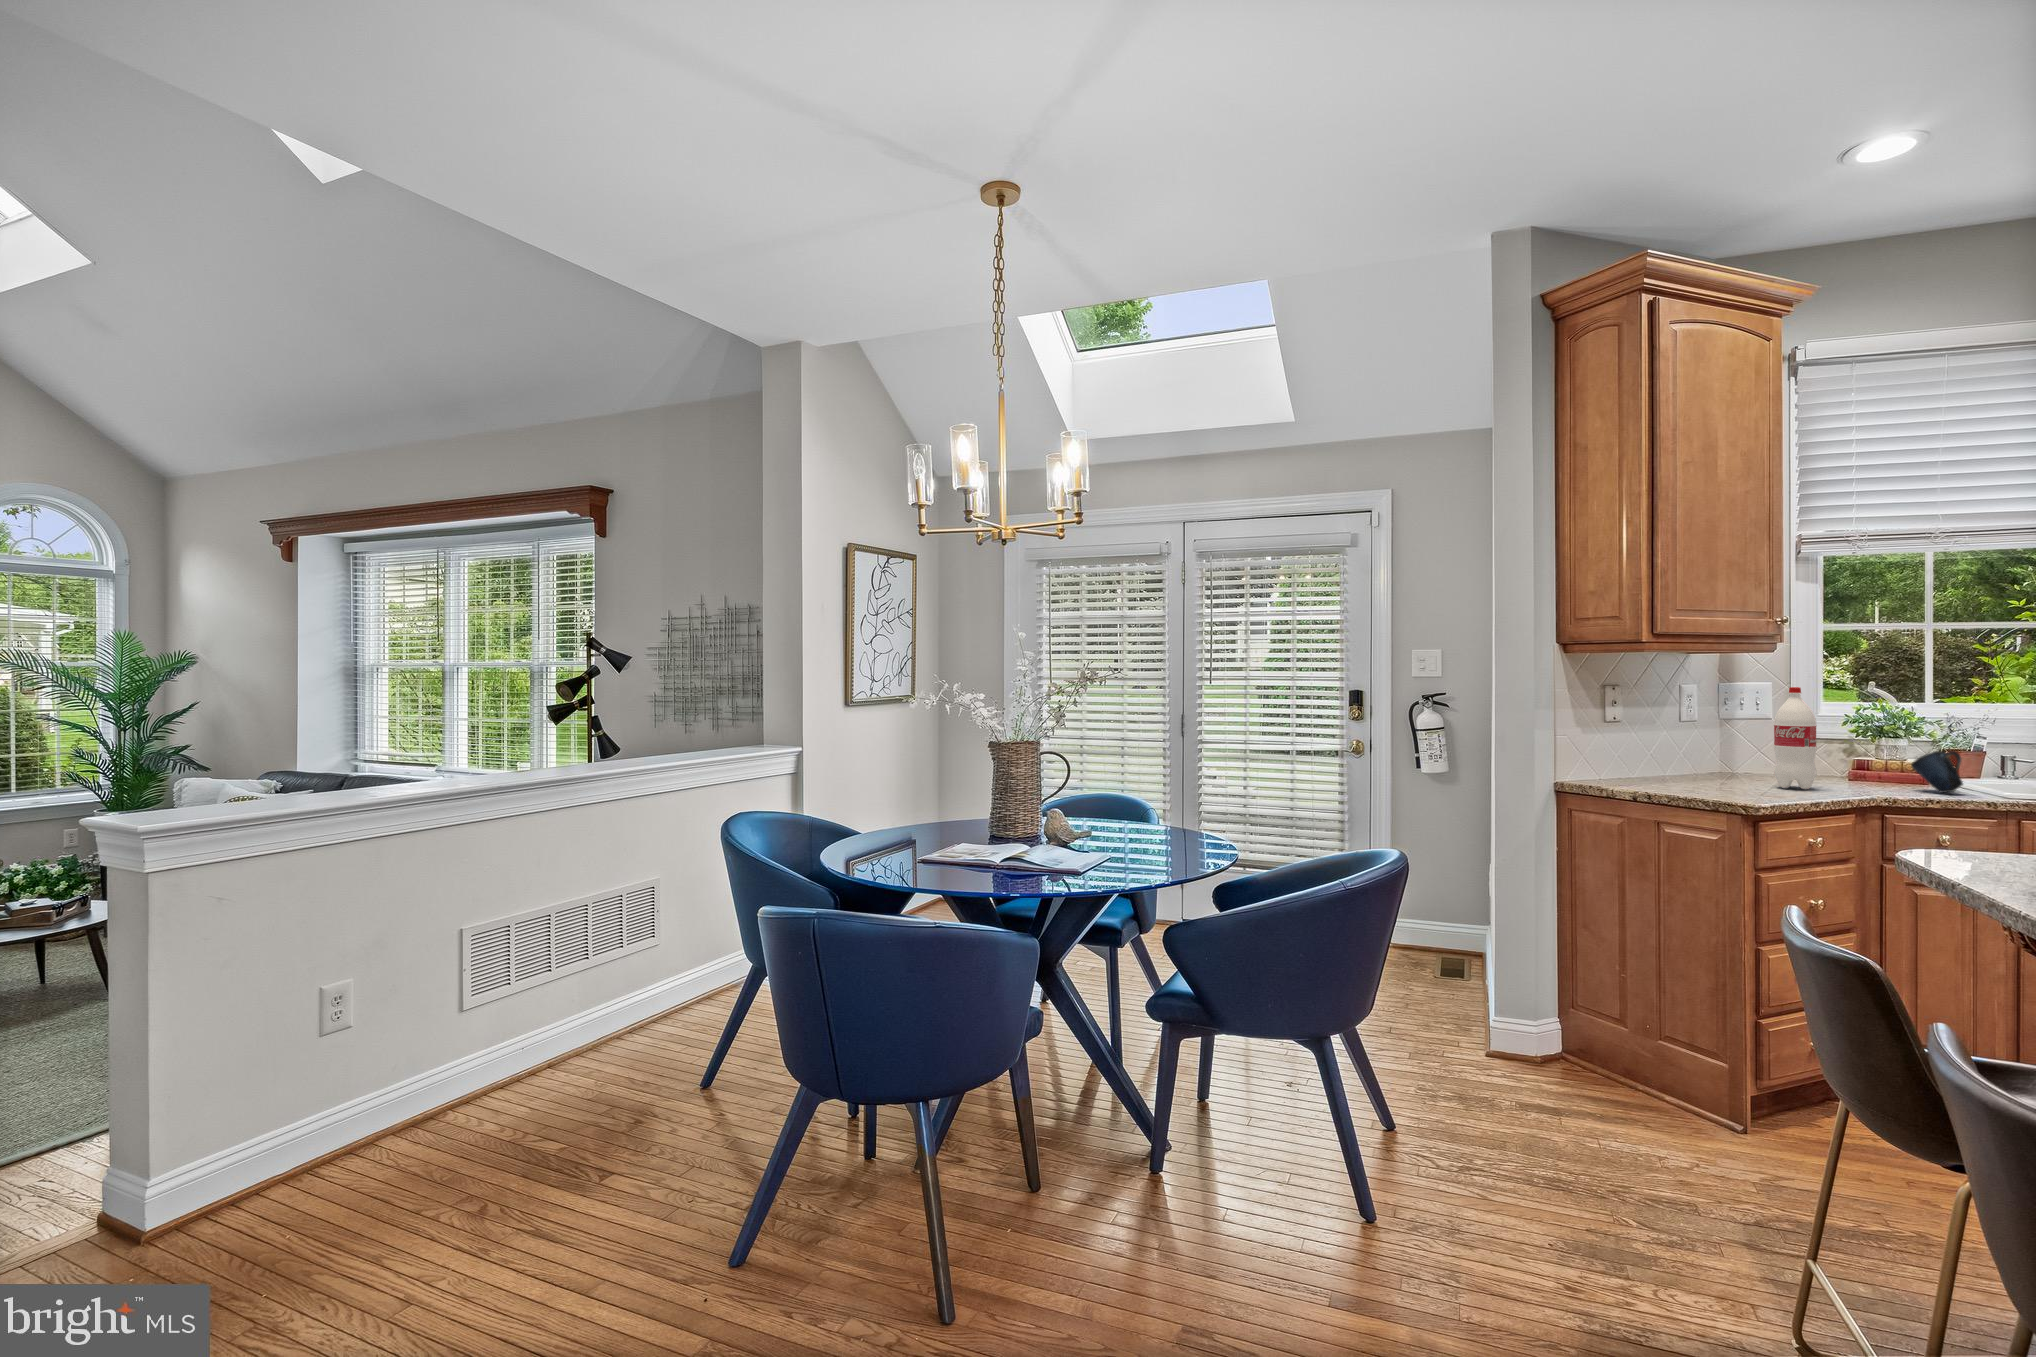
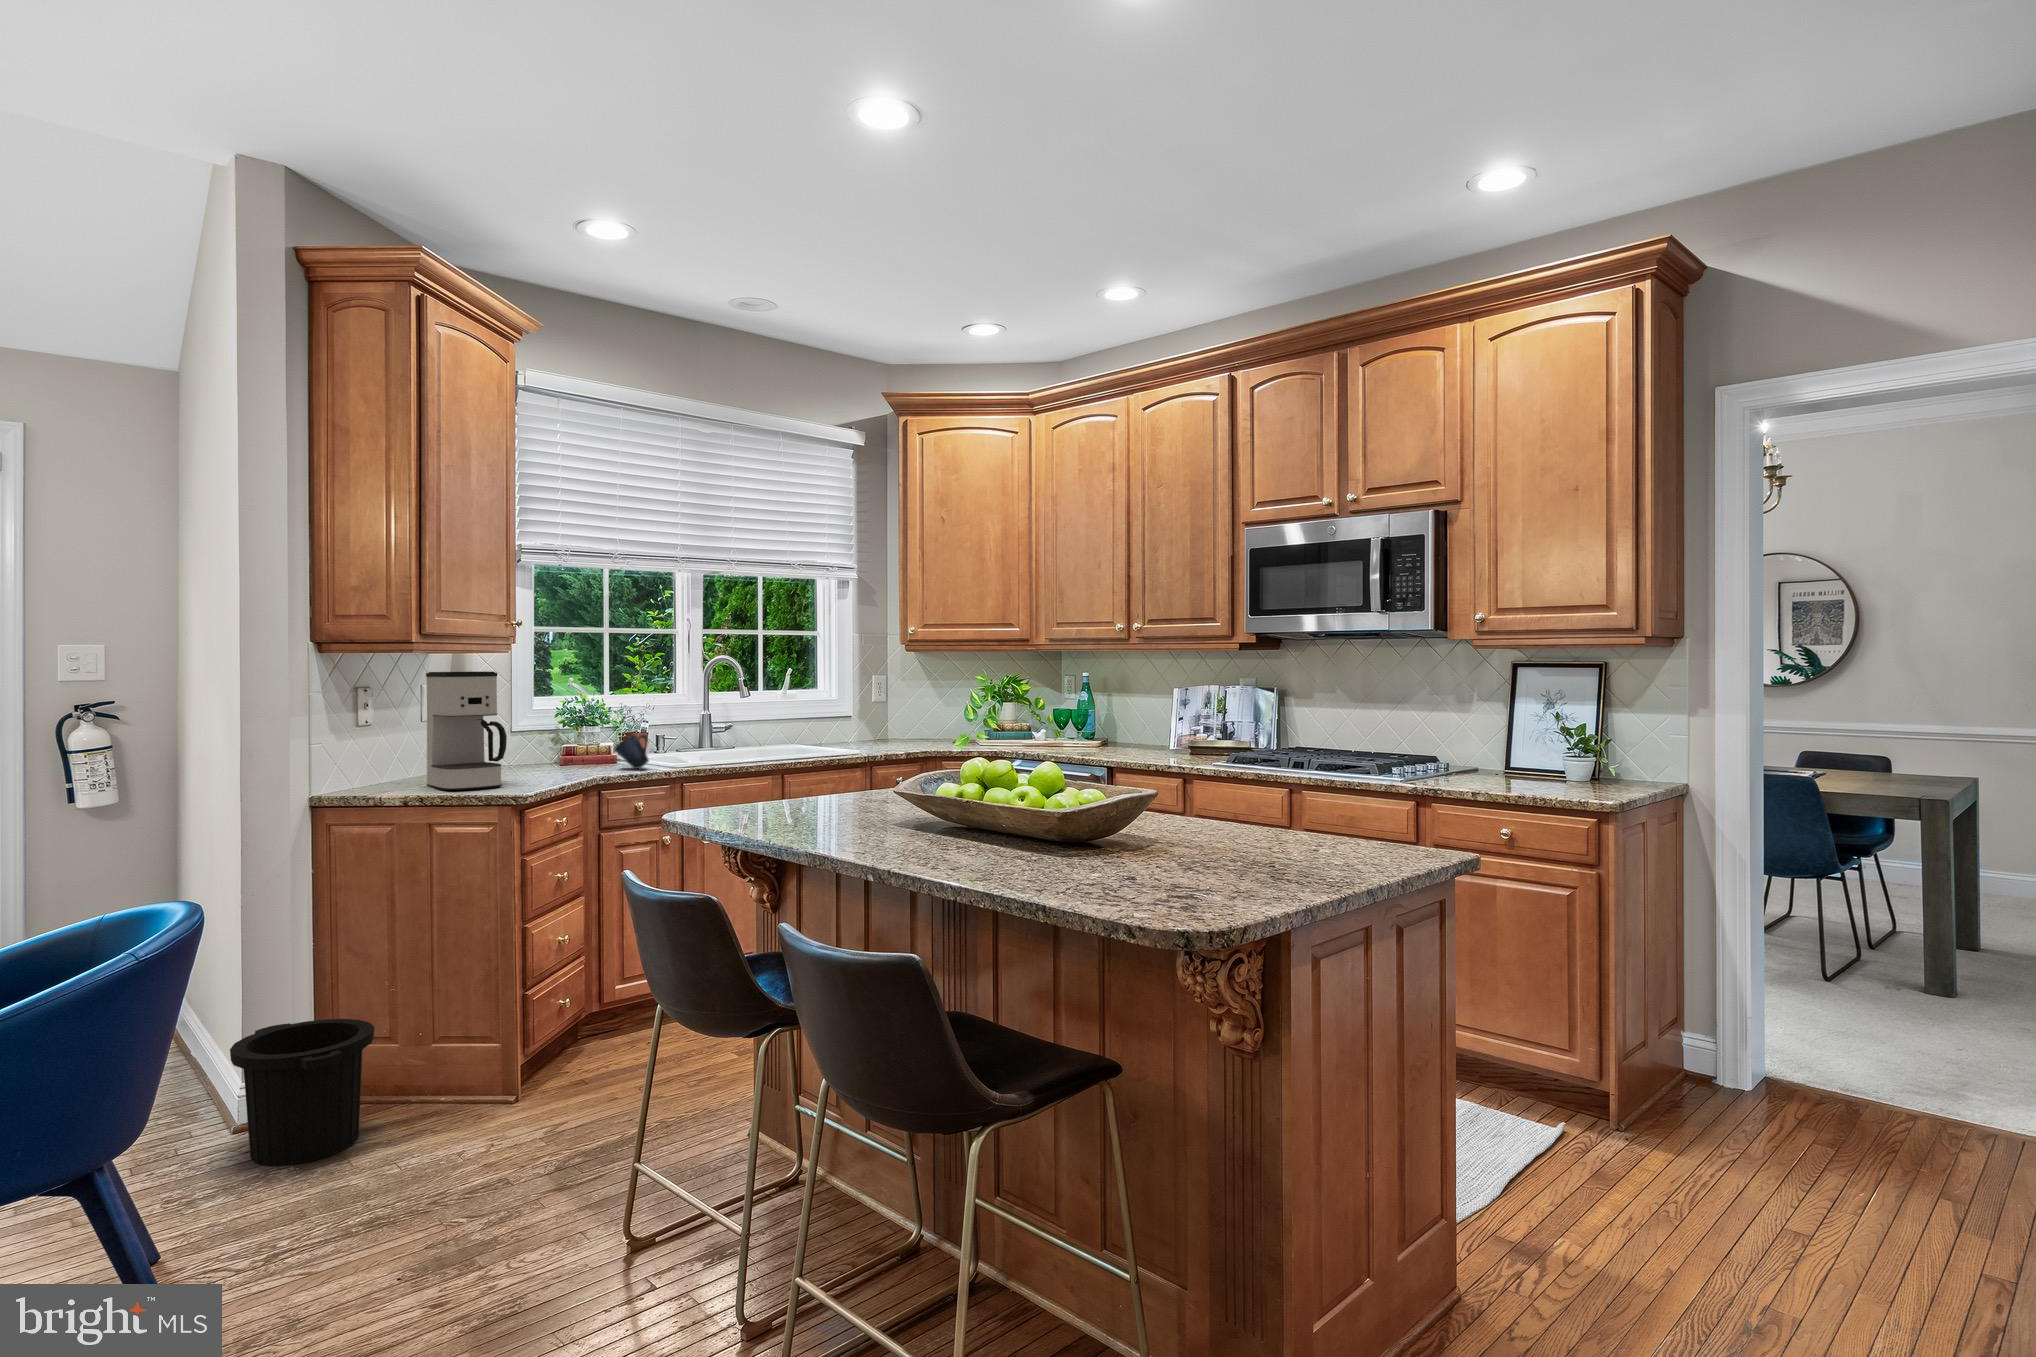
coffee maker: none [1667,672,1753,794] -> present [426,672,507,790]
bottle: present [1774,687,1817,789] -> none [518,685,552,778]
trash can: none [1473,977,1593,1108] -> present [230,1019,374,1166]

